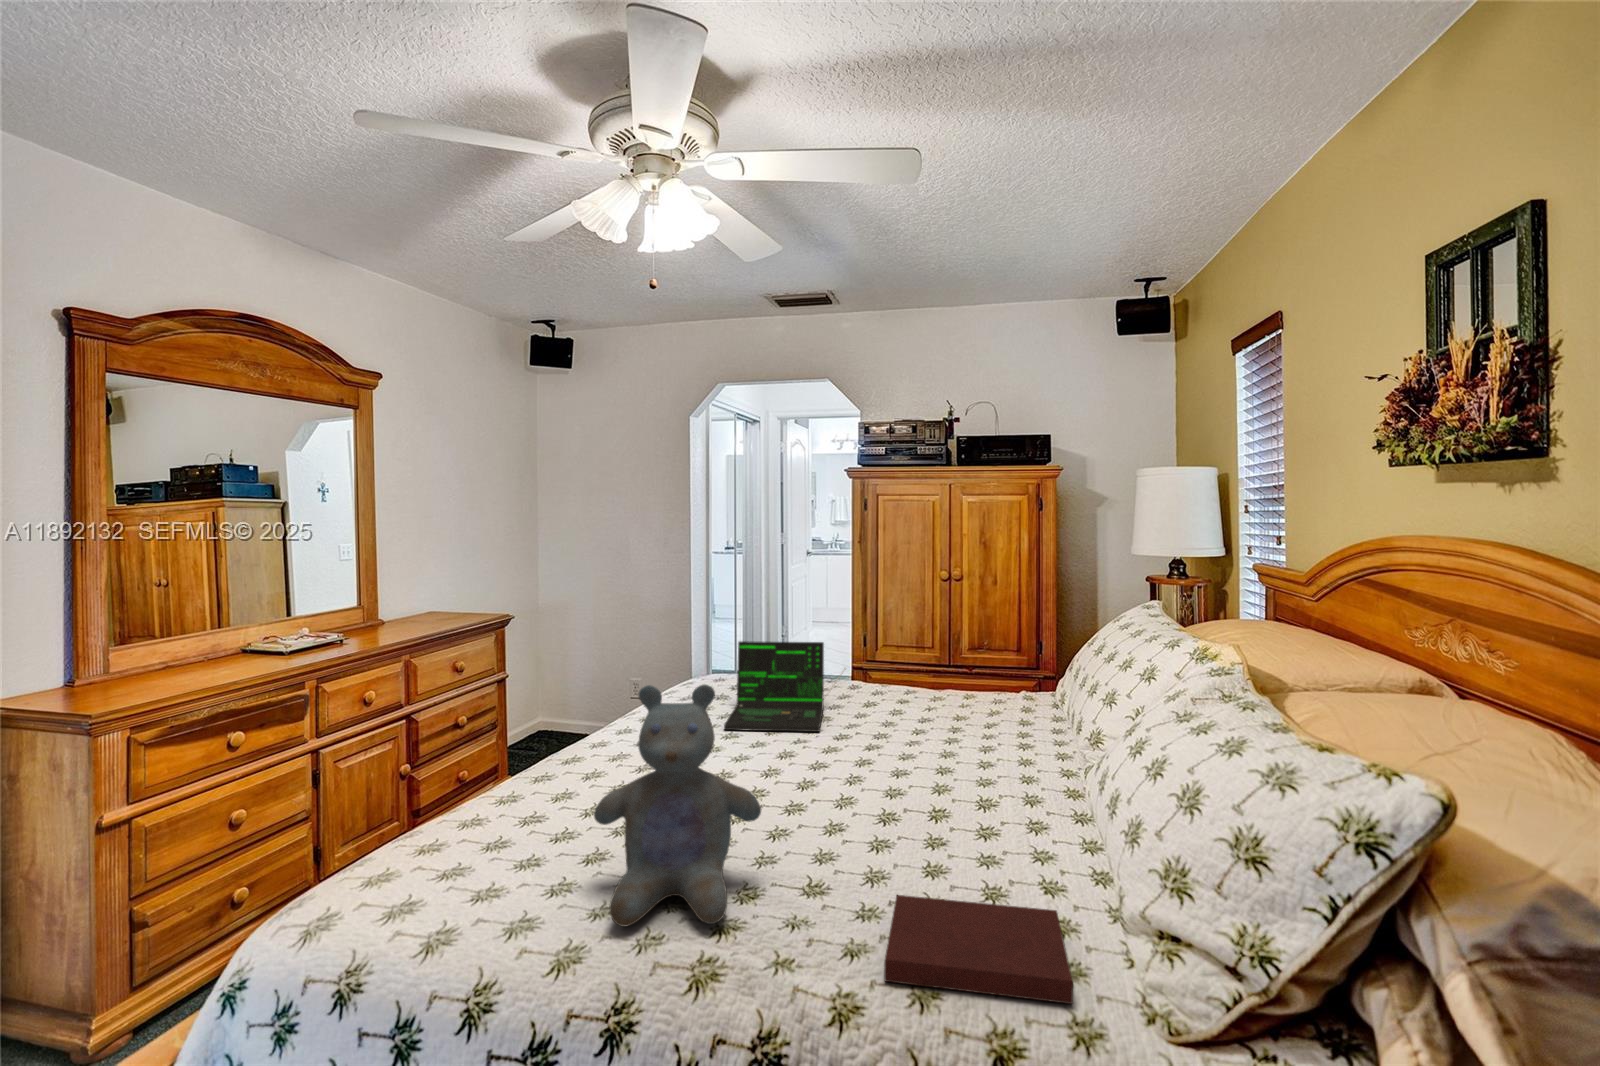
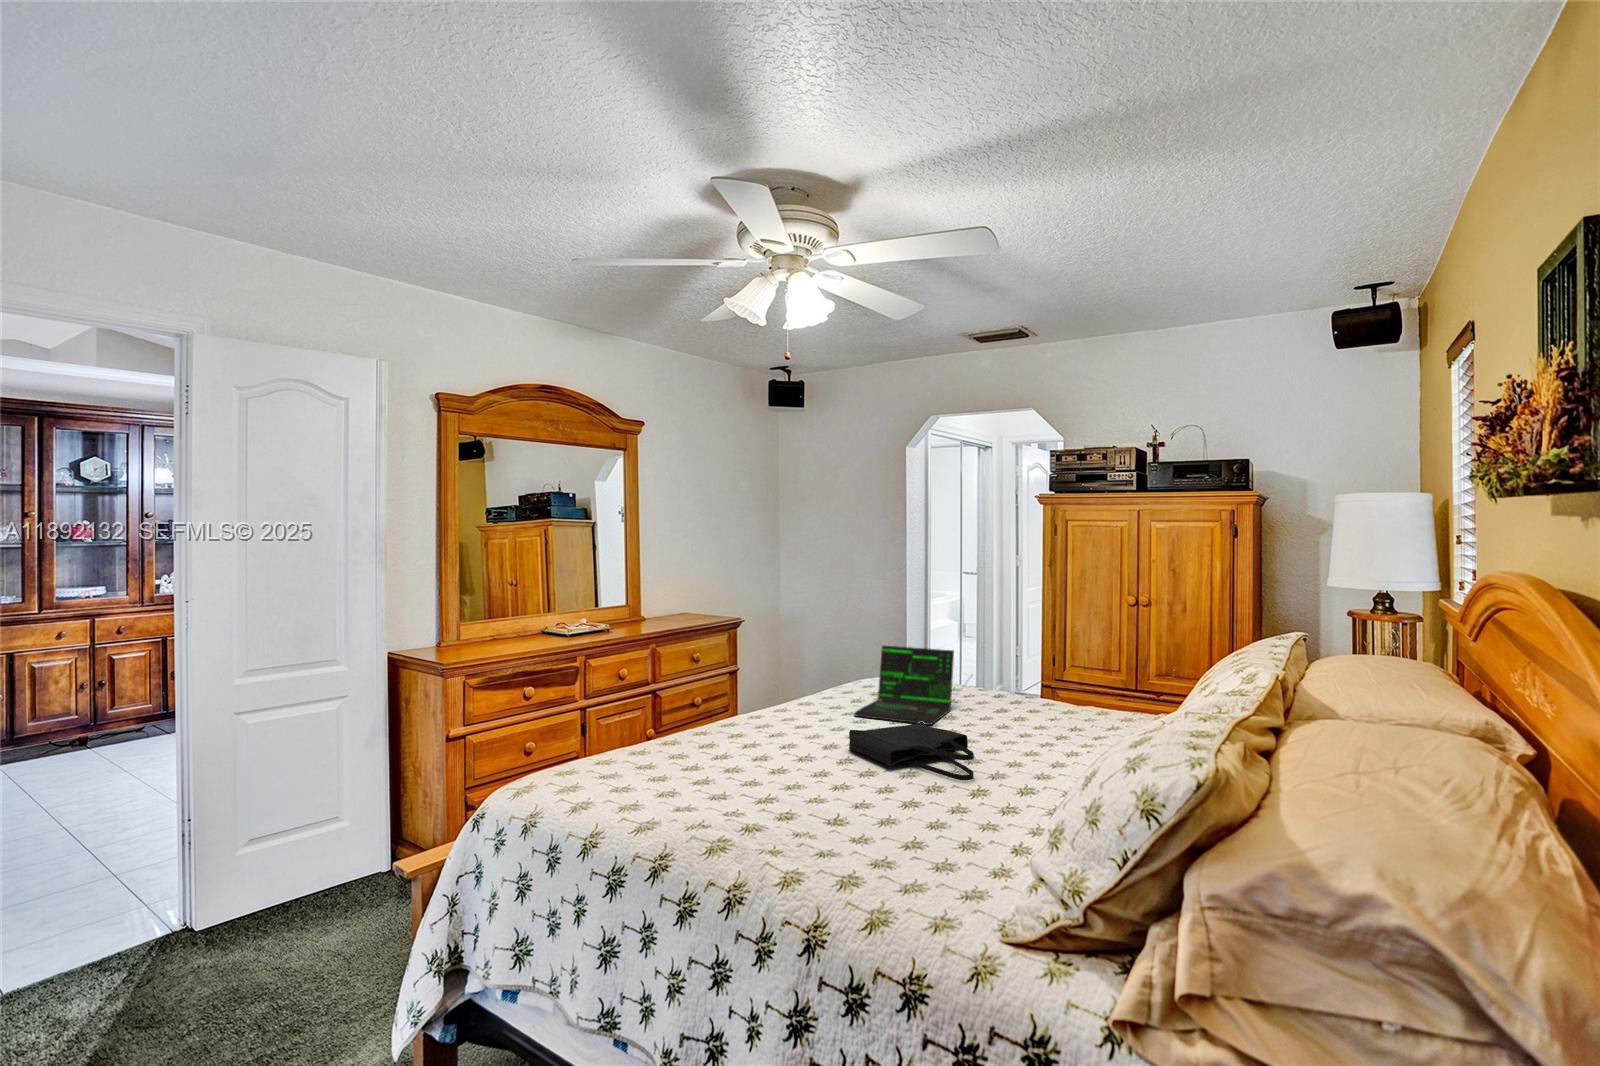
stuffed bear: present [594,684,761,926] -> none [681,657,801,825]
tote bag: none [754,732,925,803] -> present [849,722,974,781]
notebook: present [884,895,1073,1004] -> none [833,827,992,906]

